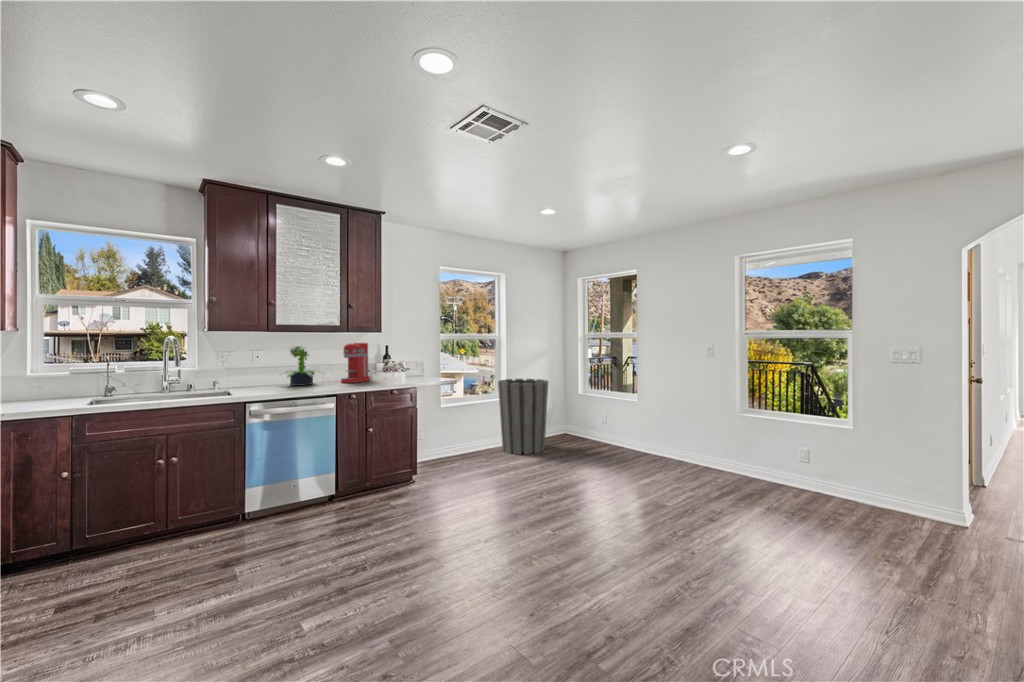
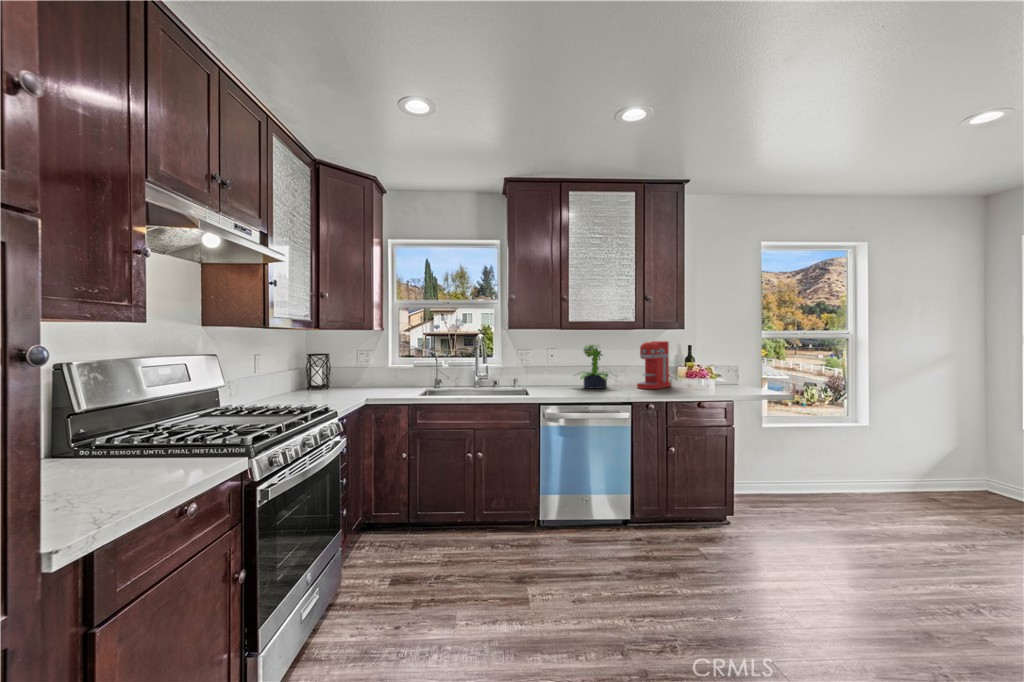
trash can: present [498,379,548,455] -> none [858,396,960,518]

